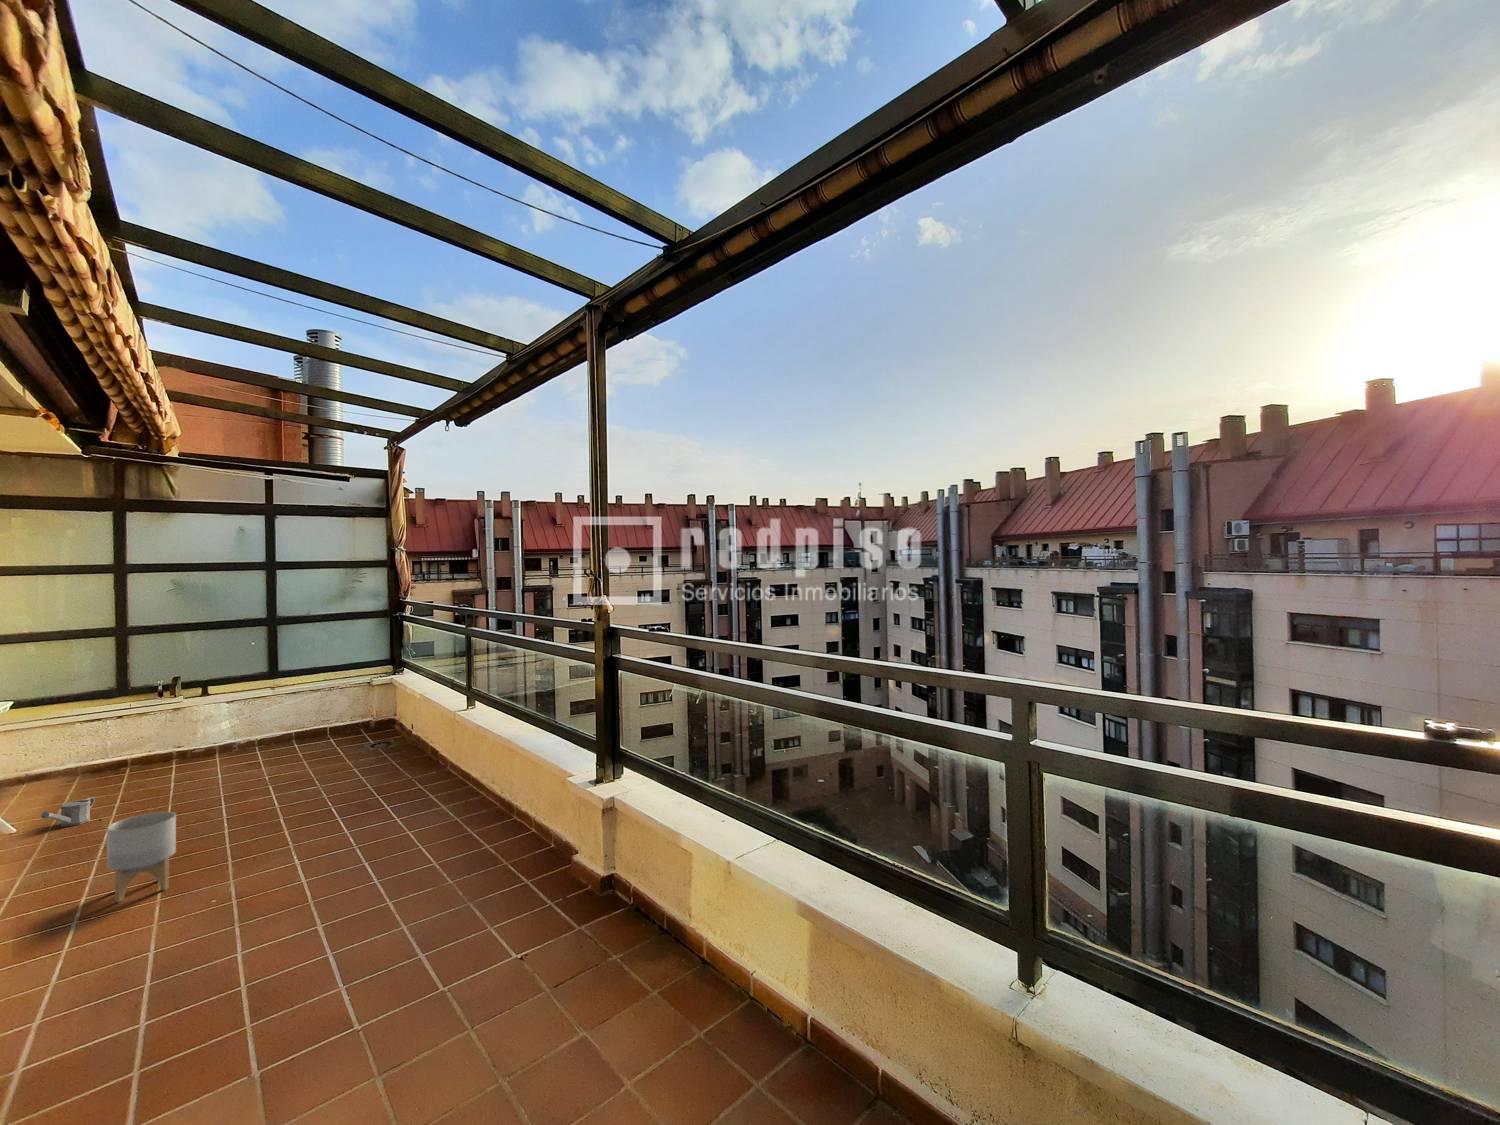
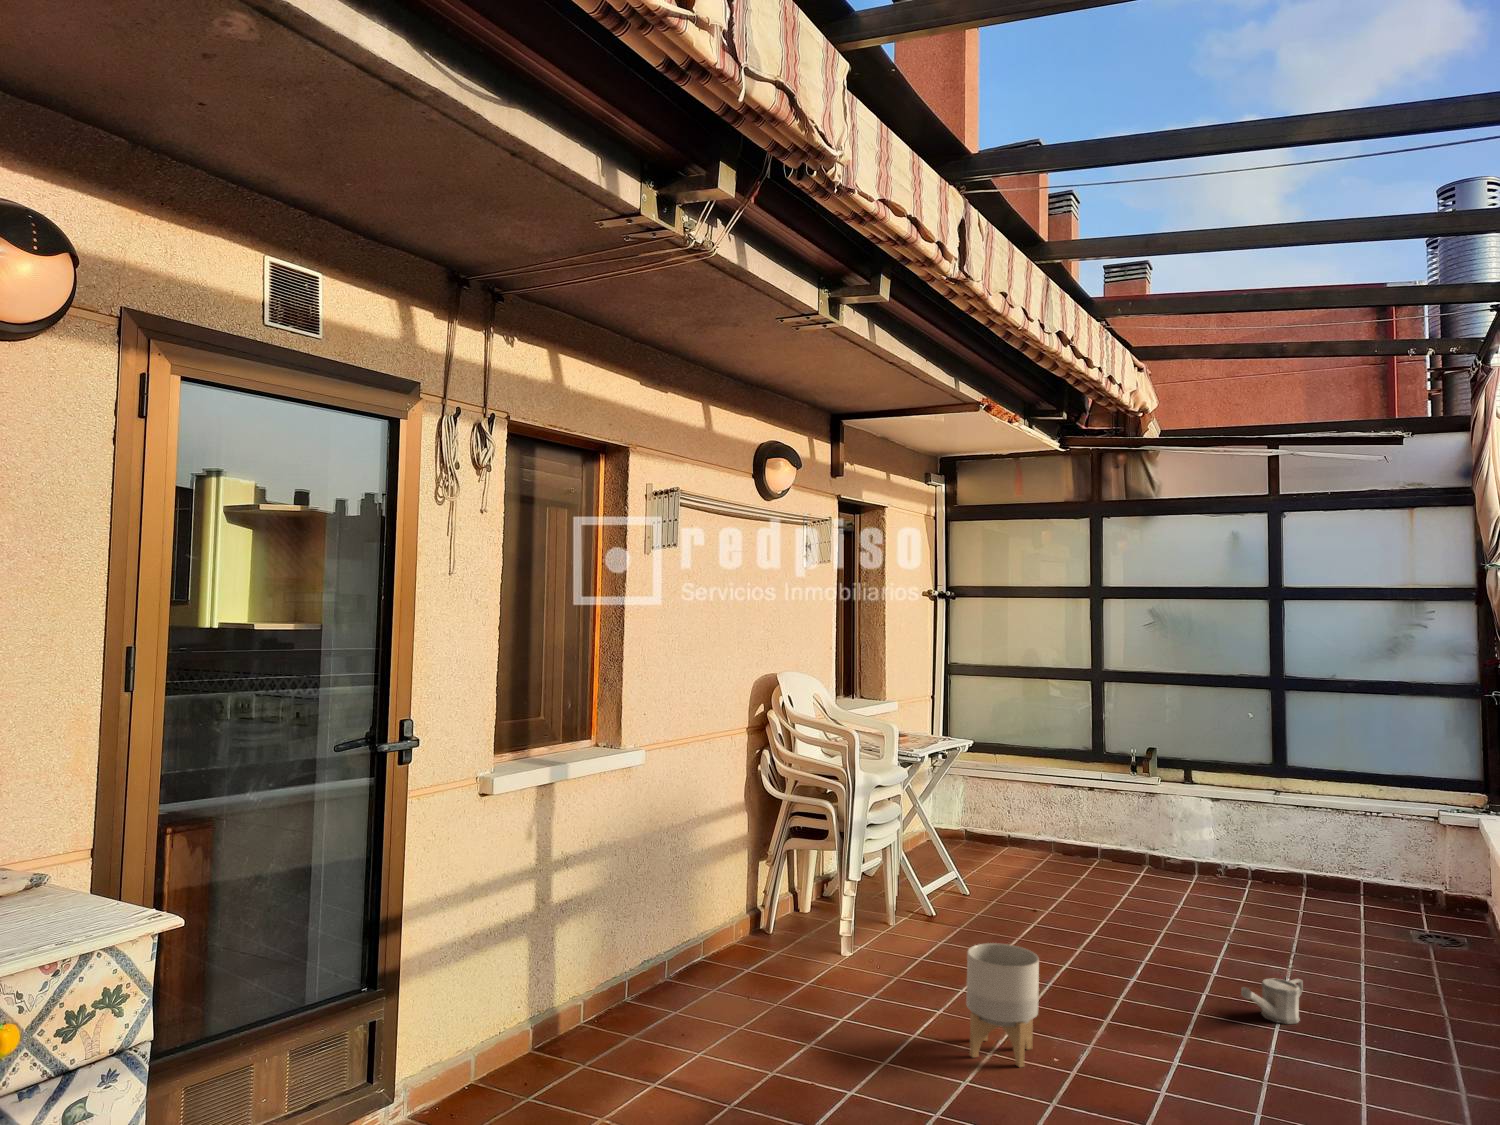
watering can: present [41,797,95,827] -> present [1241,979,1303,1024]

